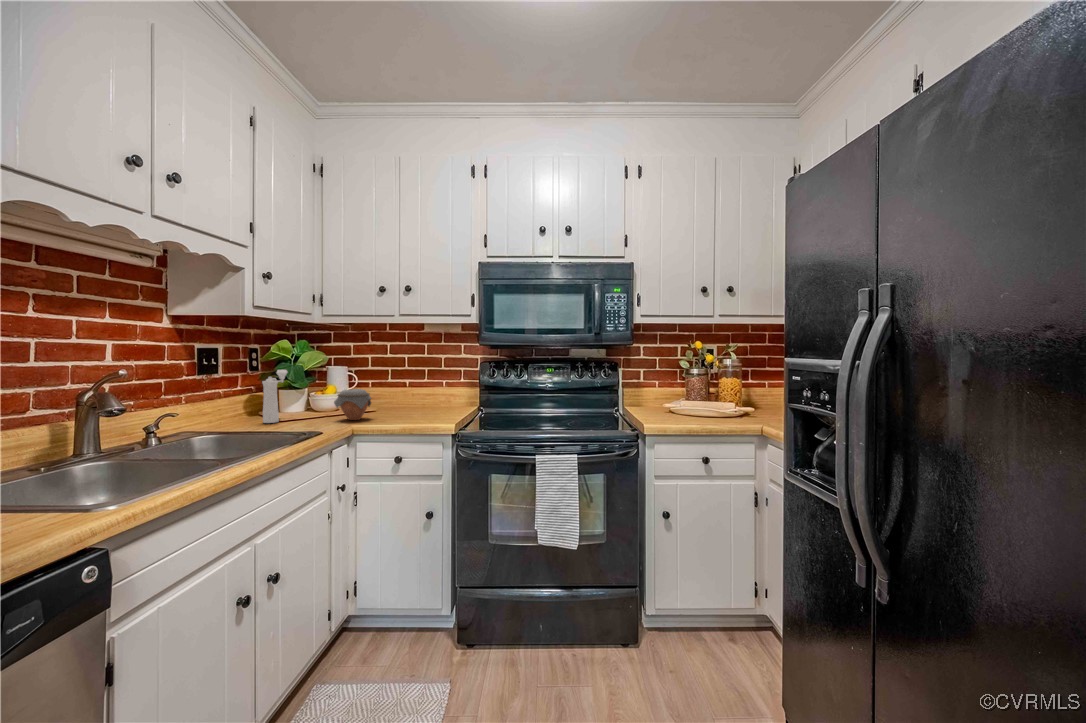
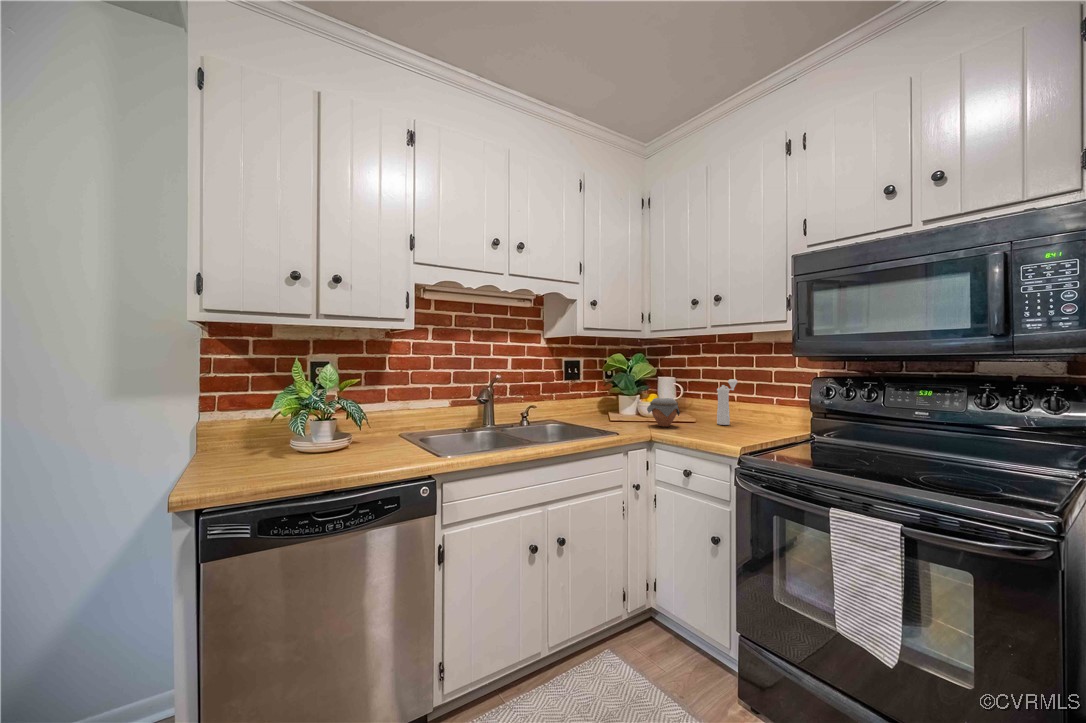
pepper mill: present [262,370,287,423] -> present [717,379,737,425]

